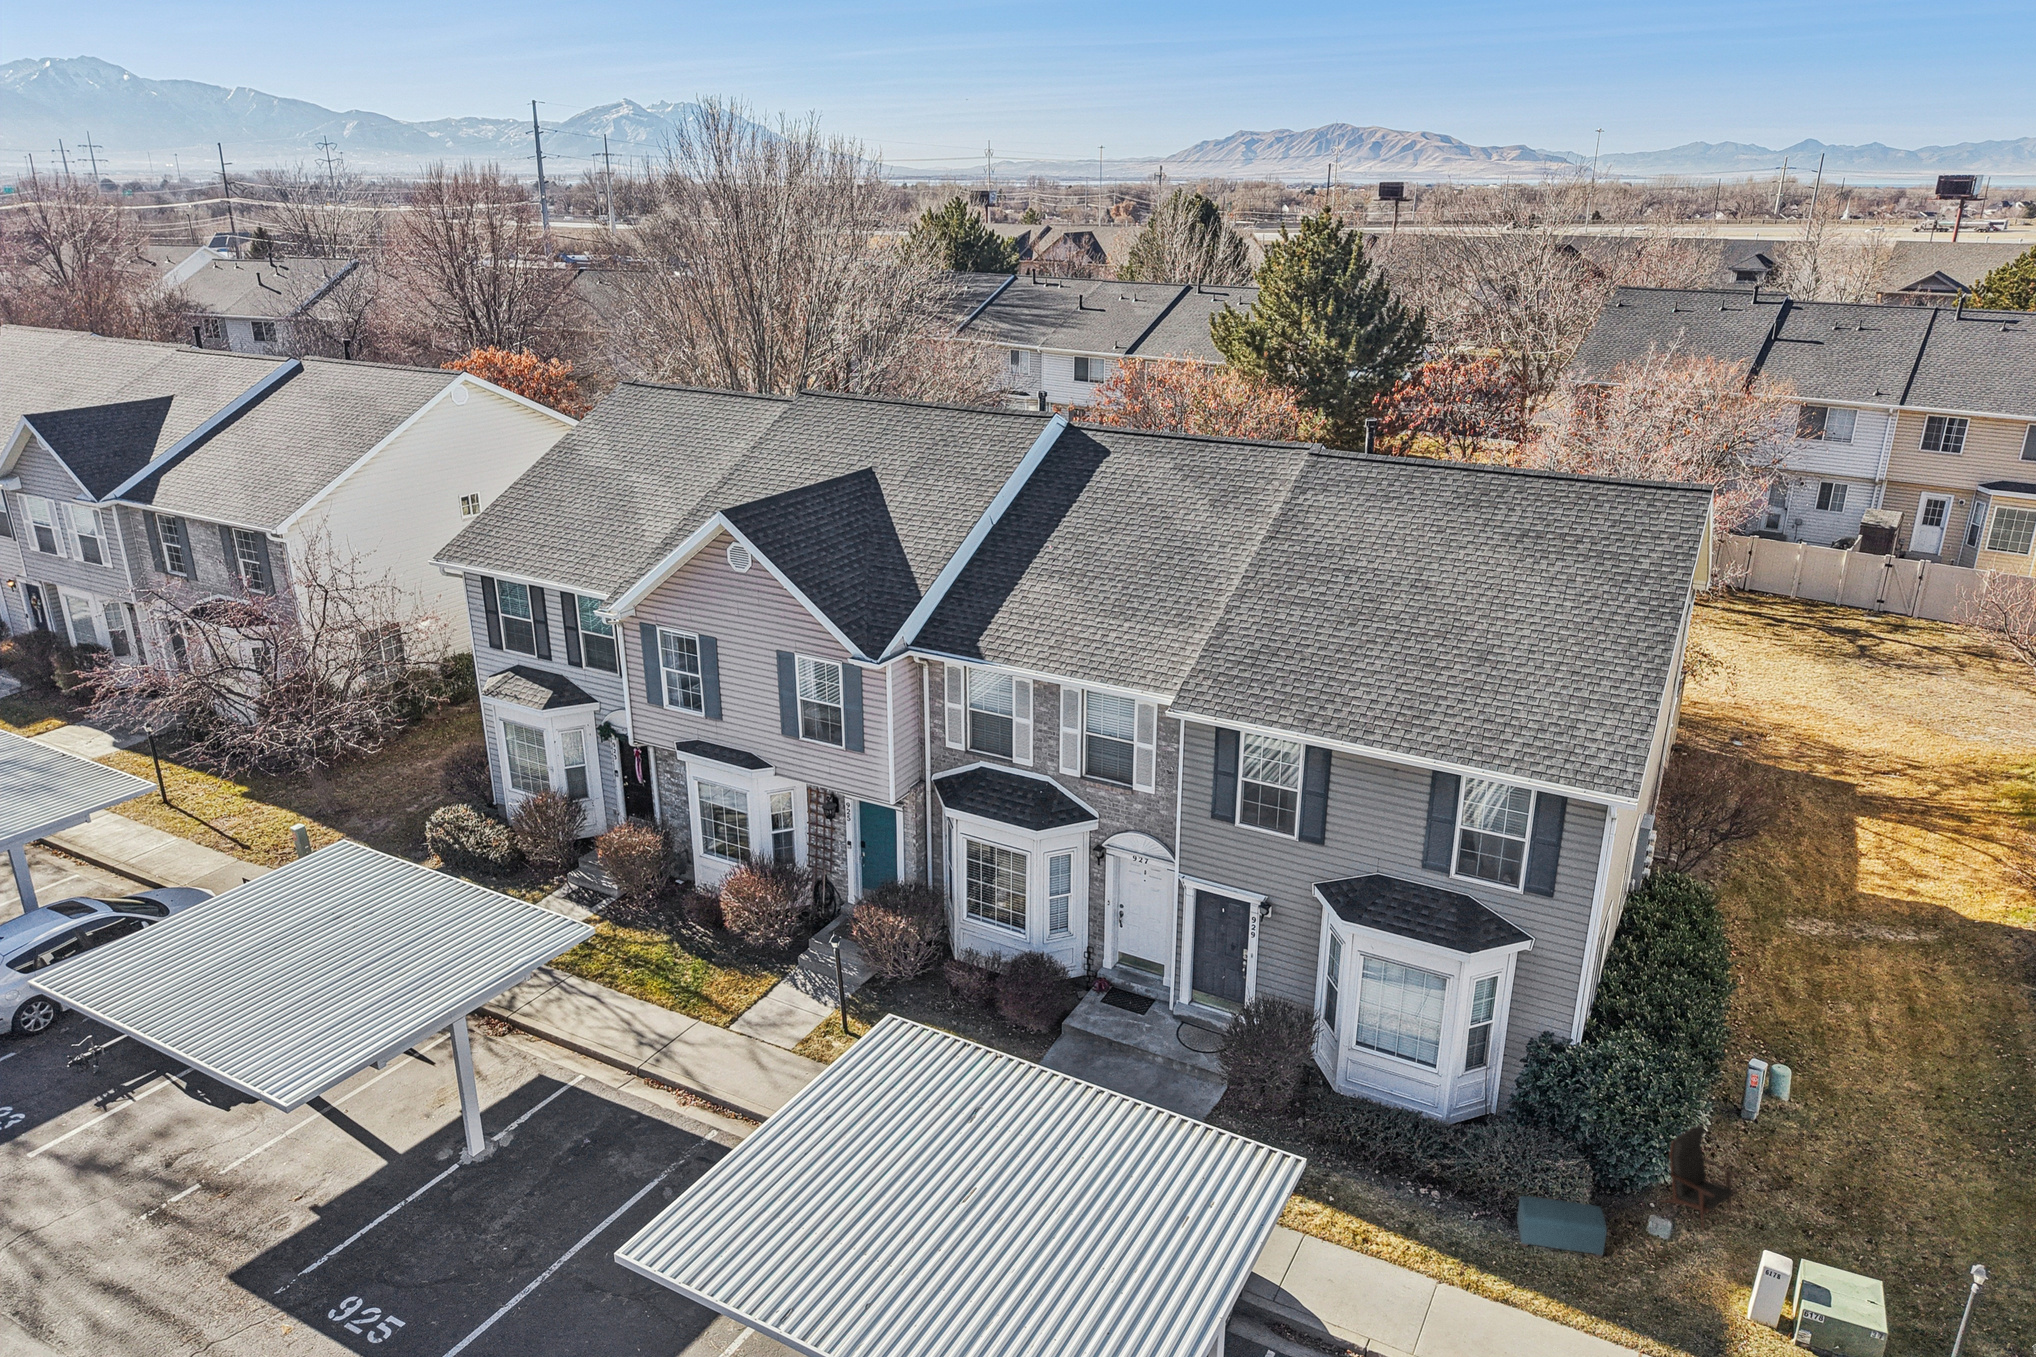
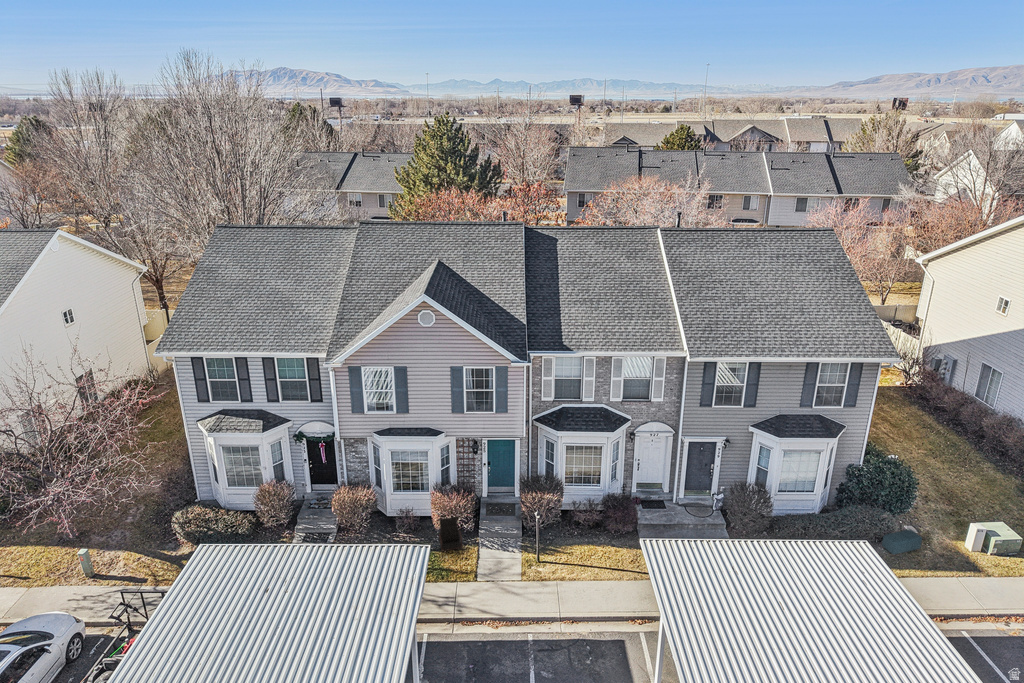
lounge chair: present [1660,1126,1740,1229] -> present [439,517,463,556]

